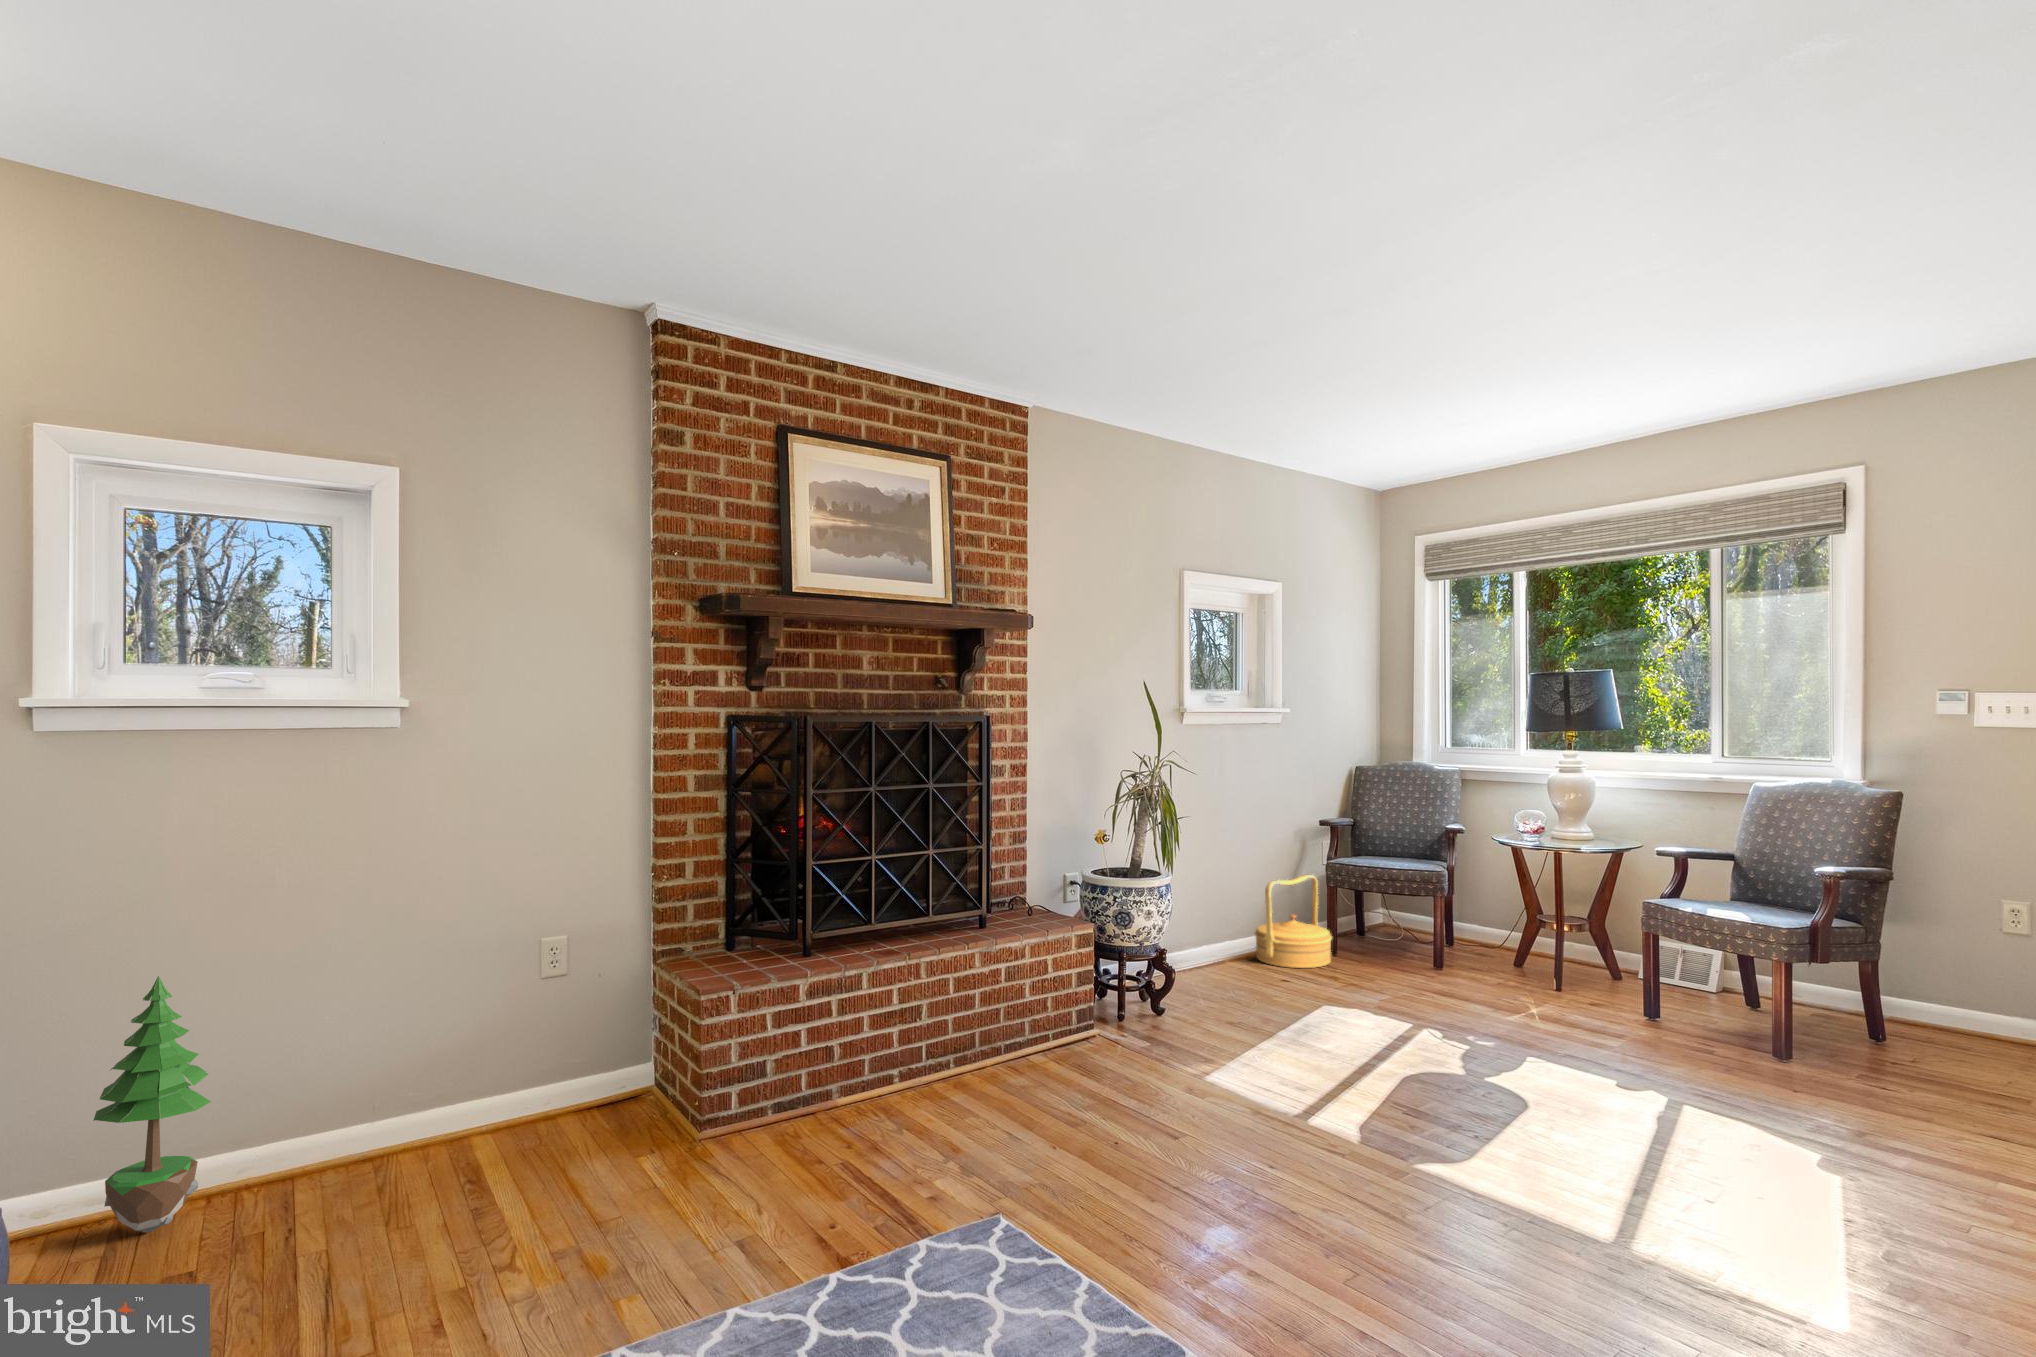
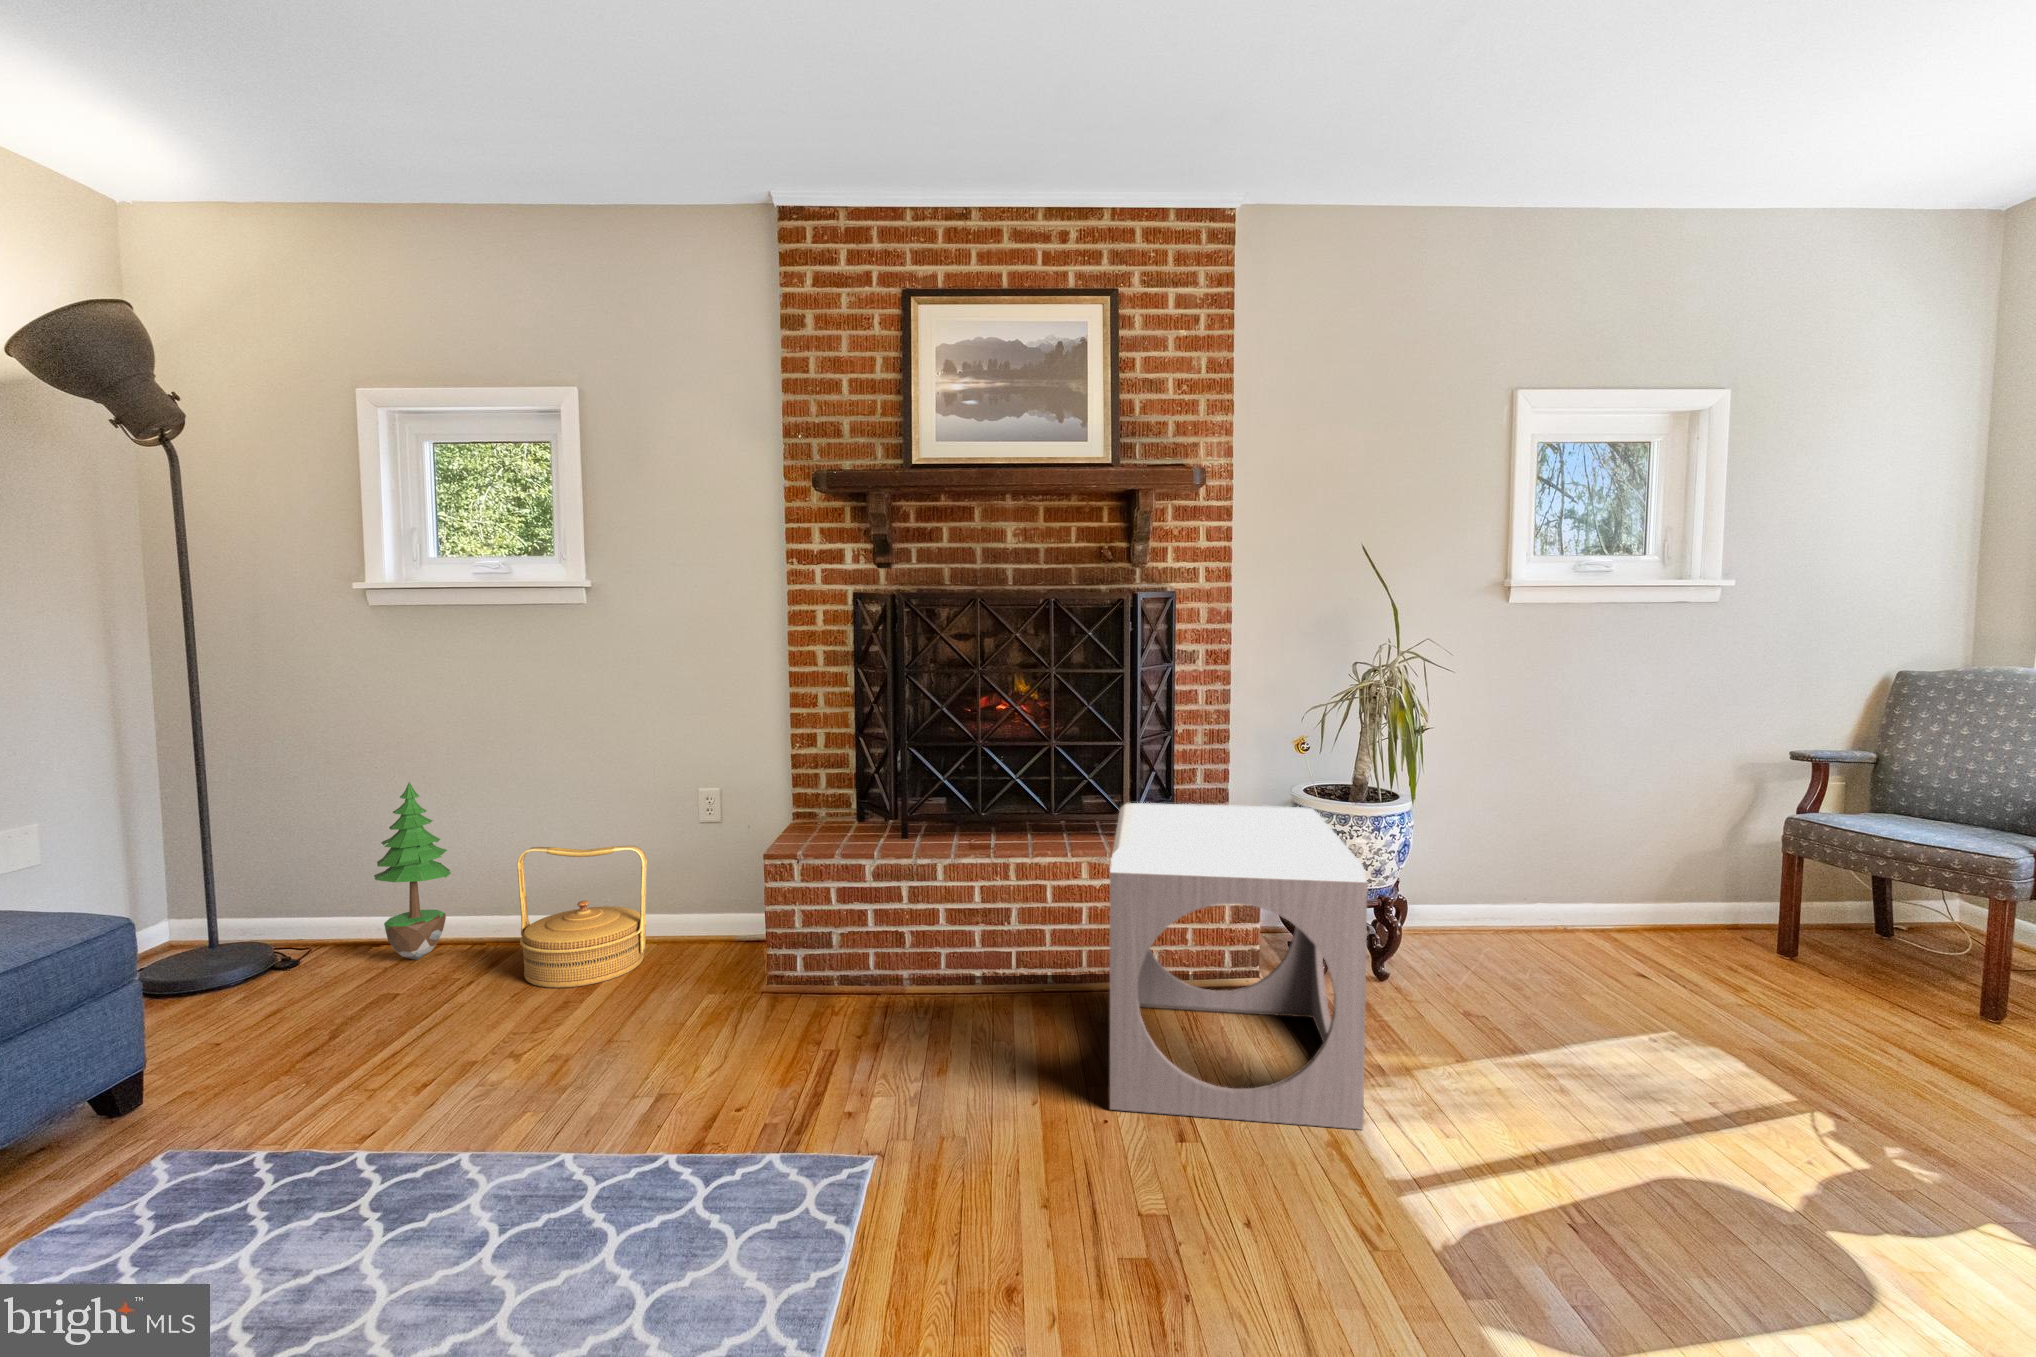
woven basket: present [1254,875,1332,968] -> present [517,846,647,988]
footstool: none [1024,884,1258,1131] -> present [1110,803,1368,1130]

